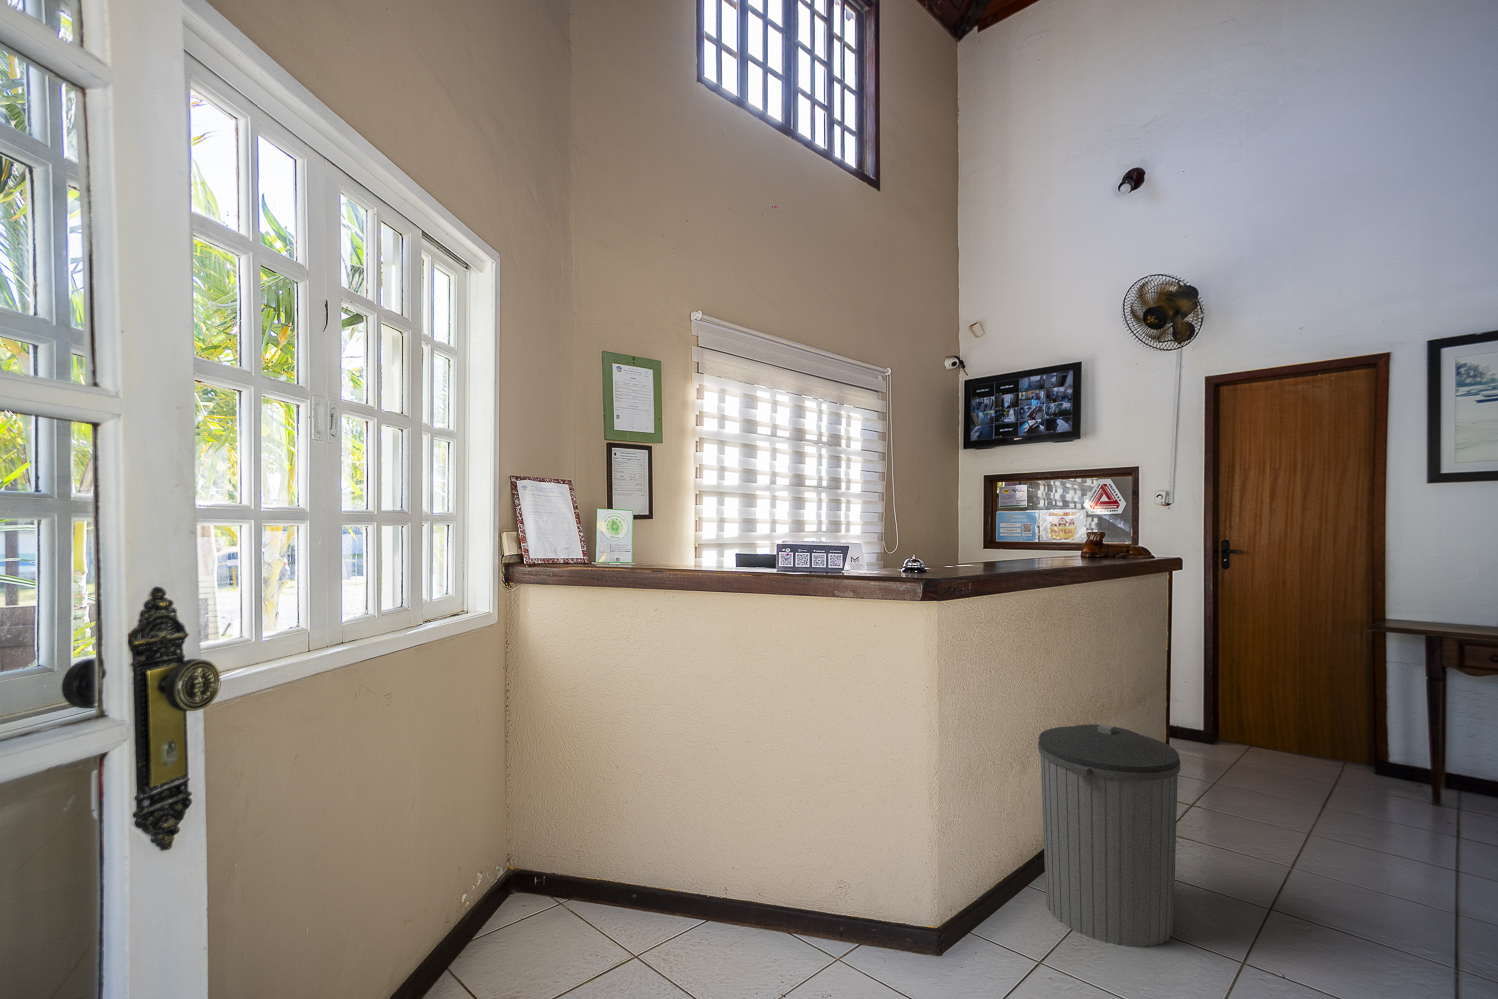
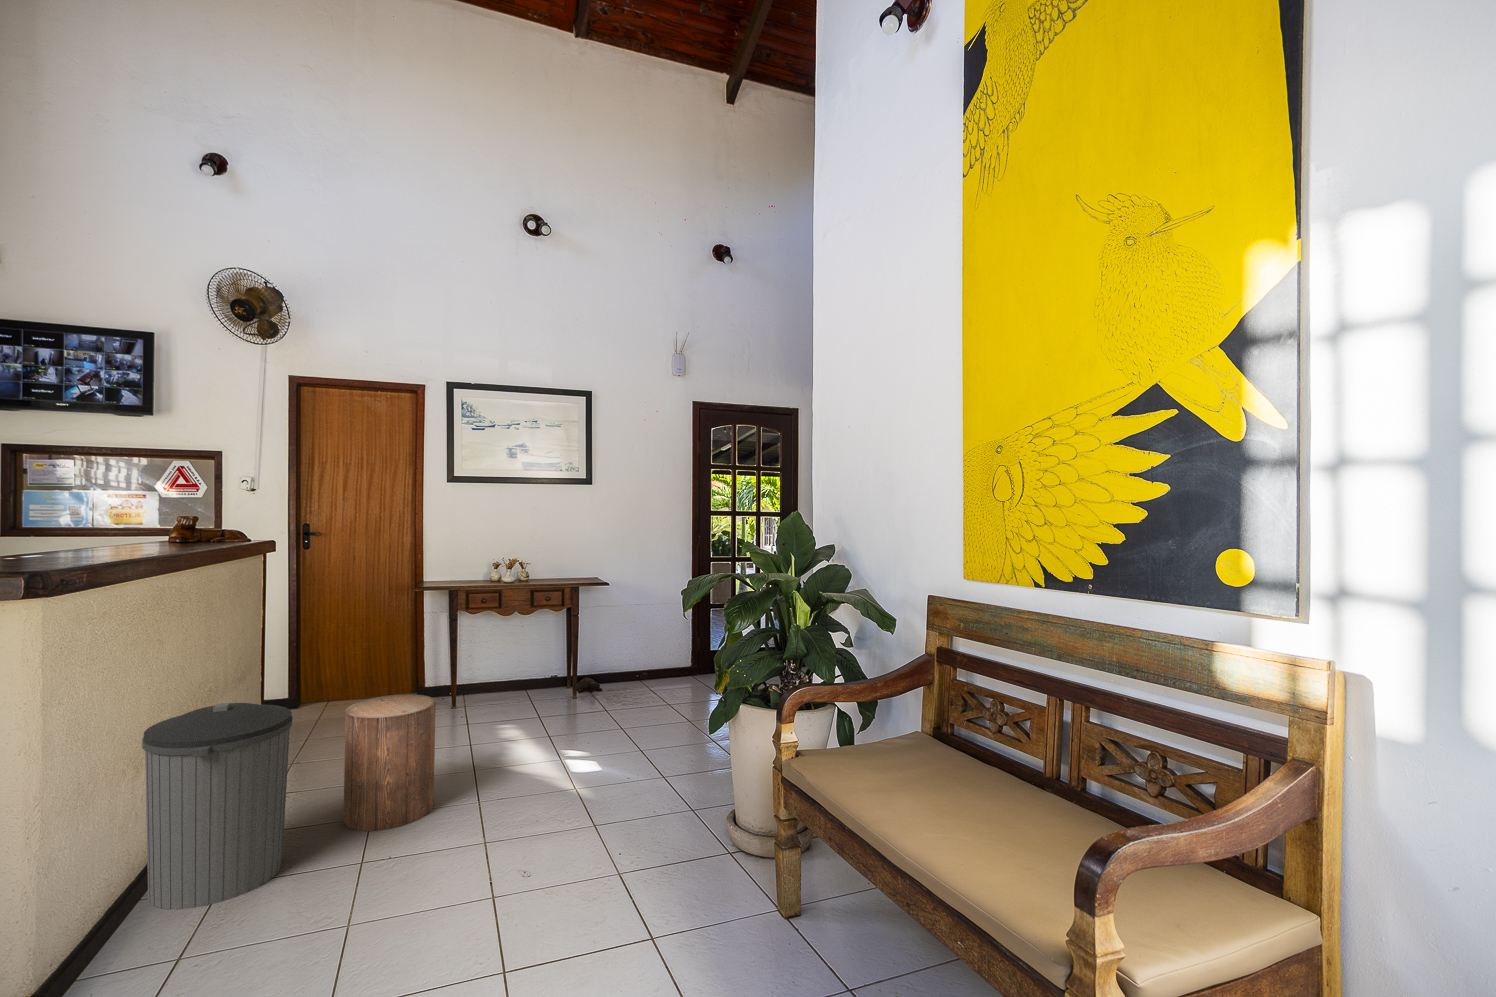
stool: none [1253,768,1396,971] -> present [343,694,436,831]

